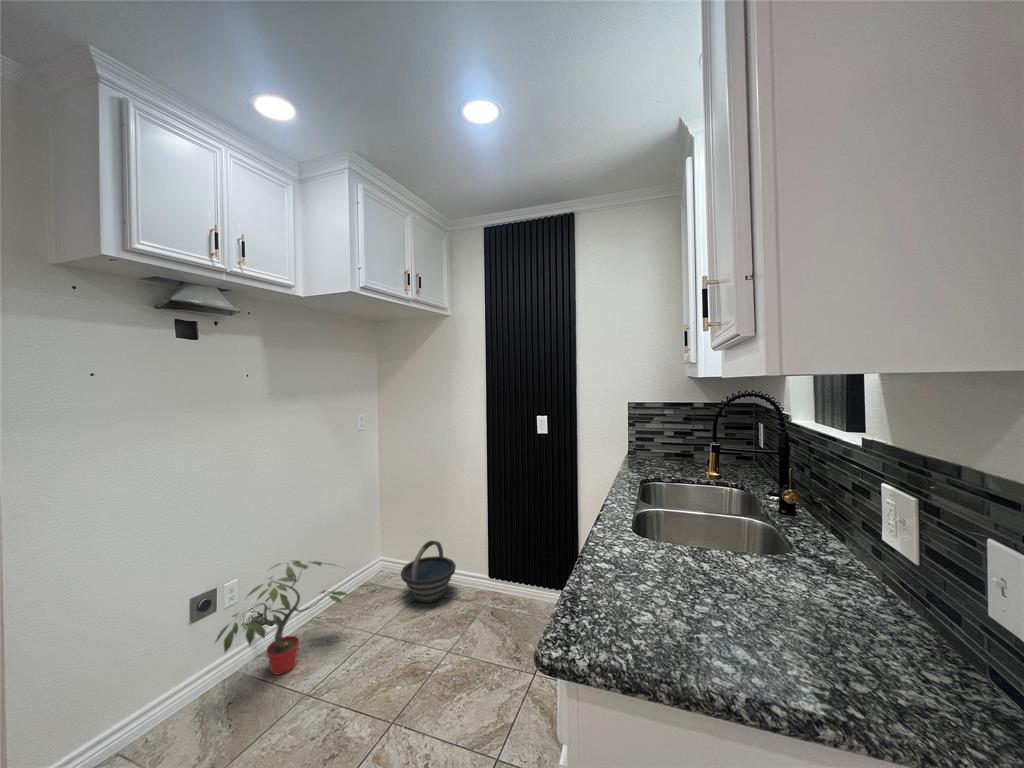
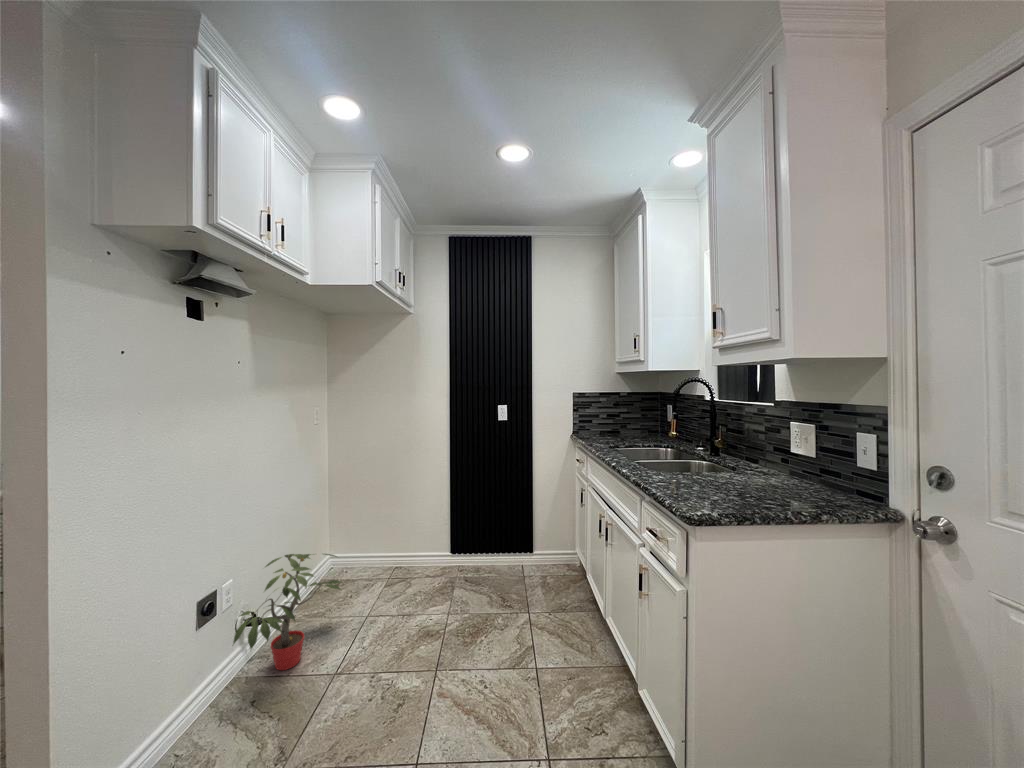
bucket: present [401,541,456,603] -> none [372,526,425,585]

